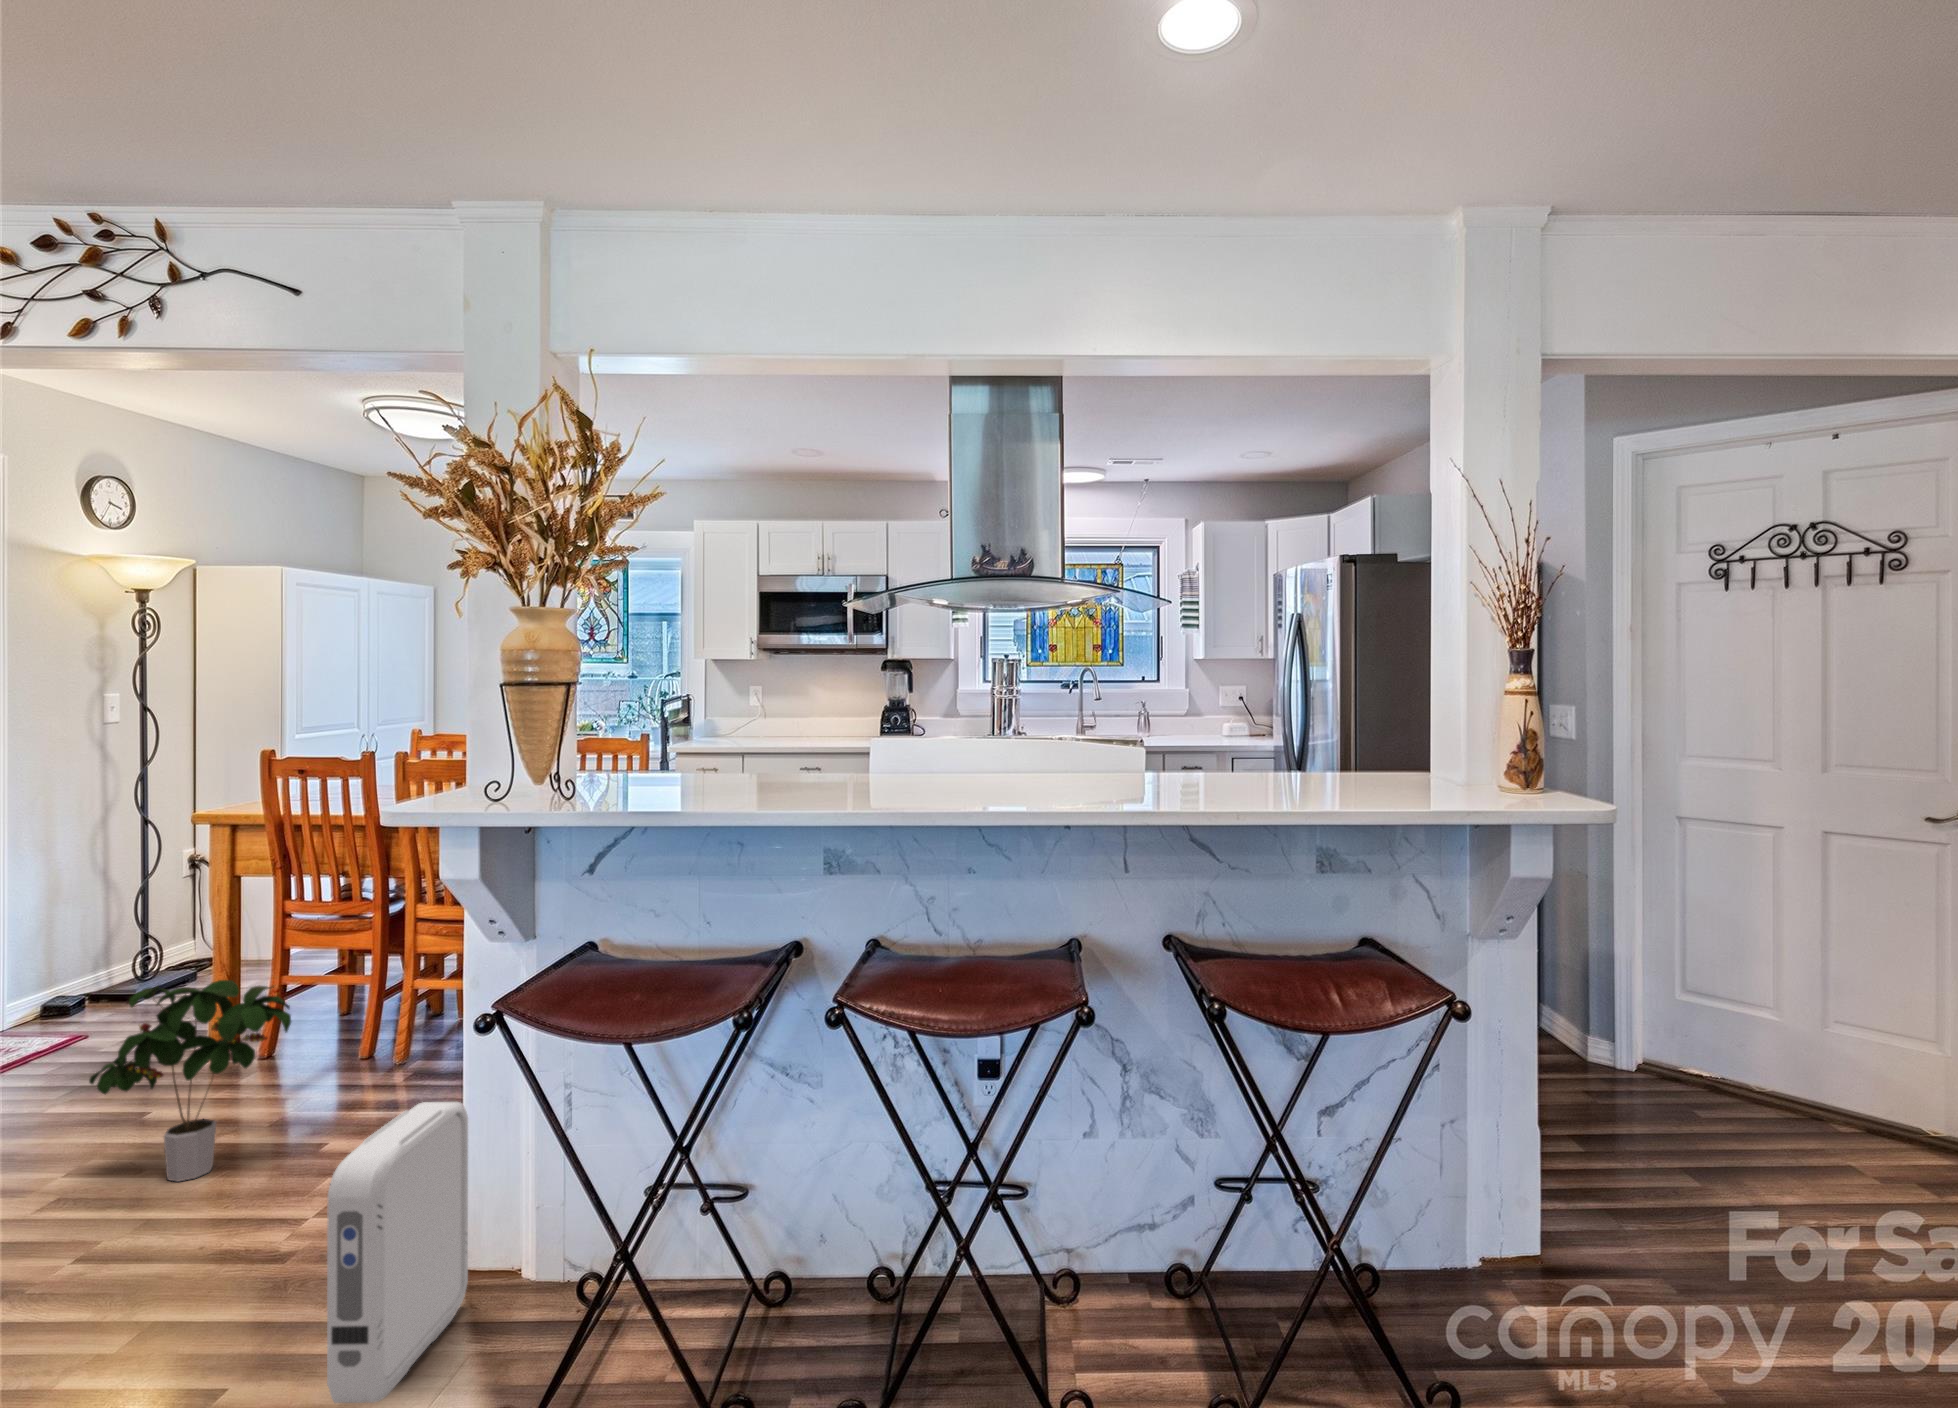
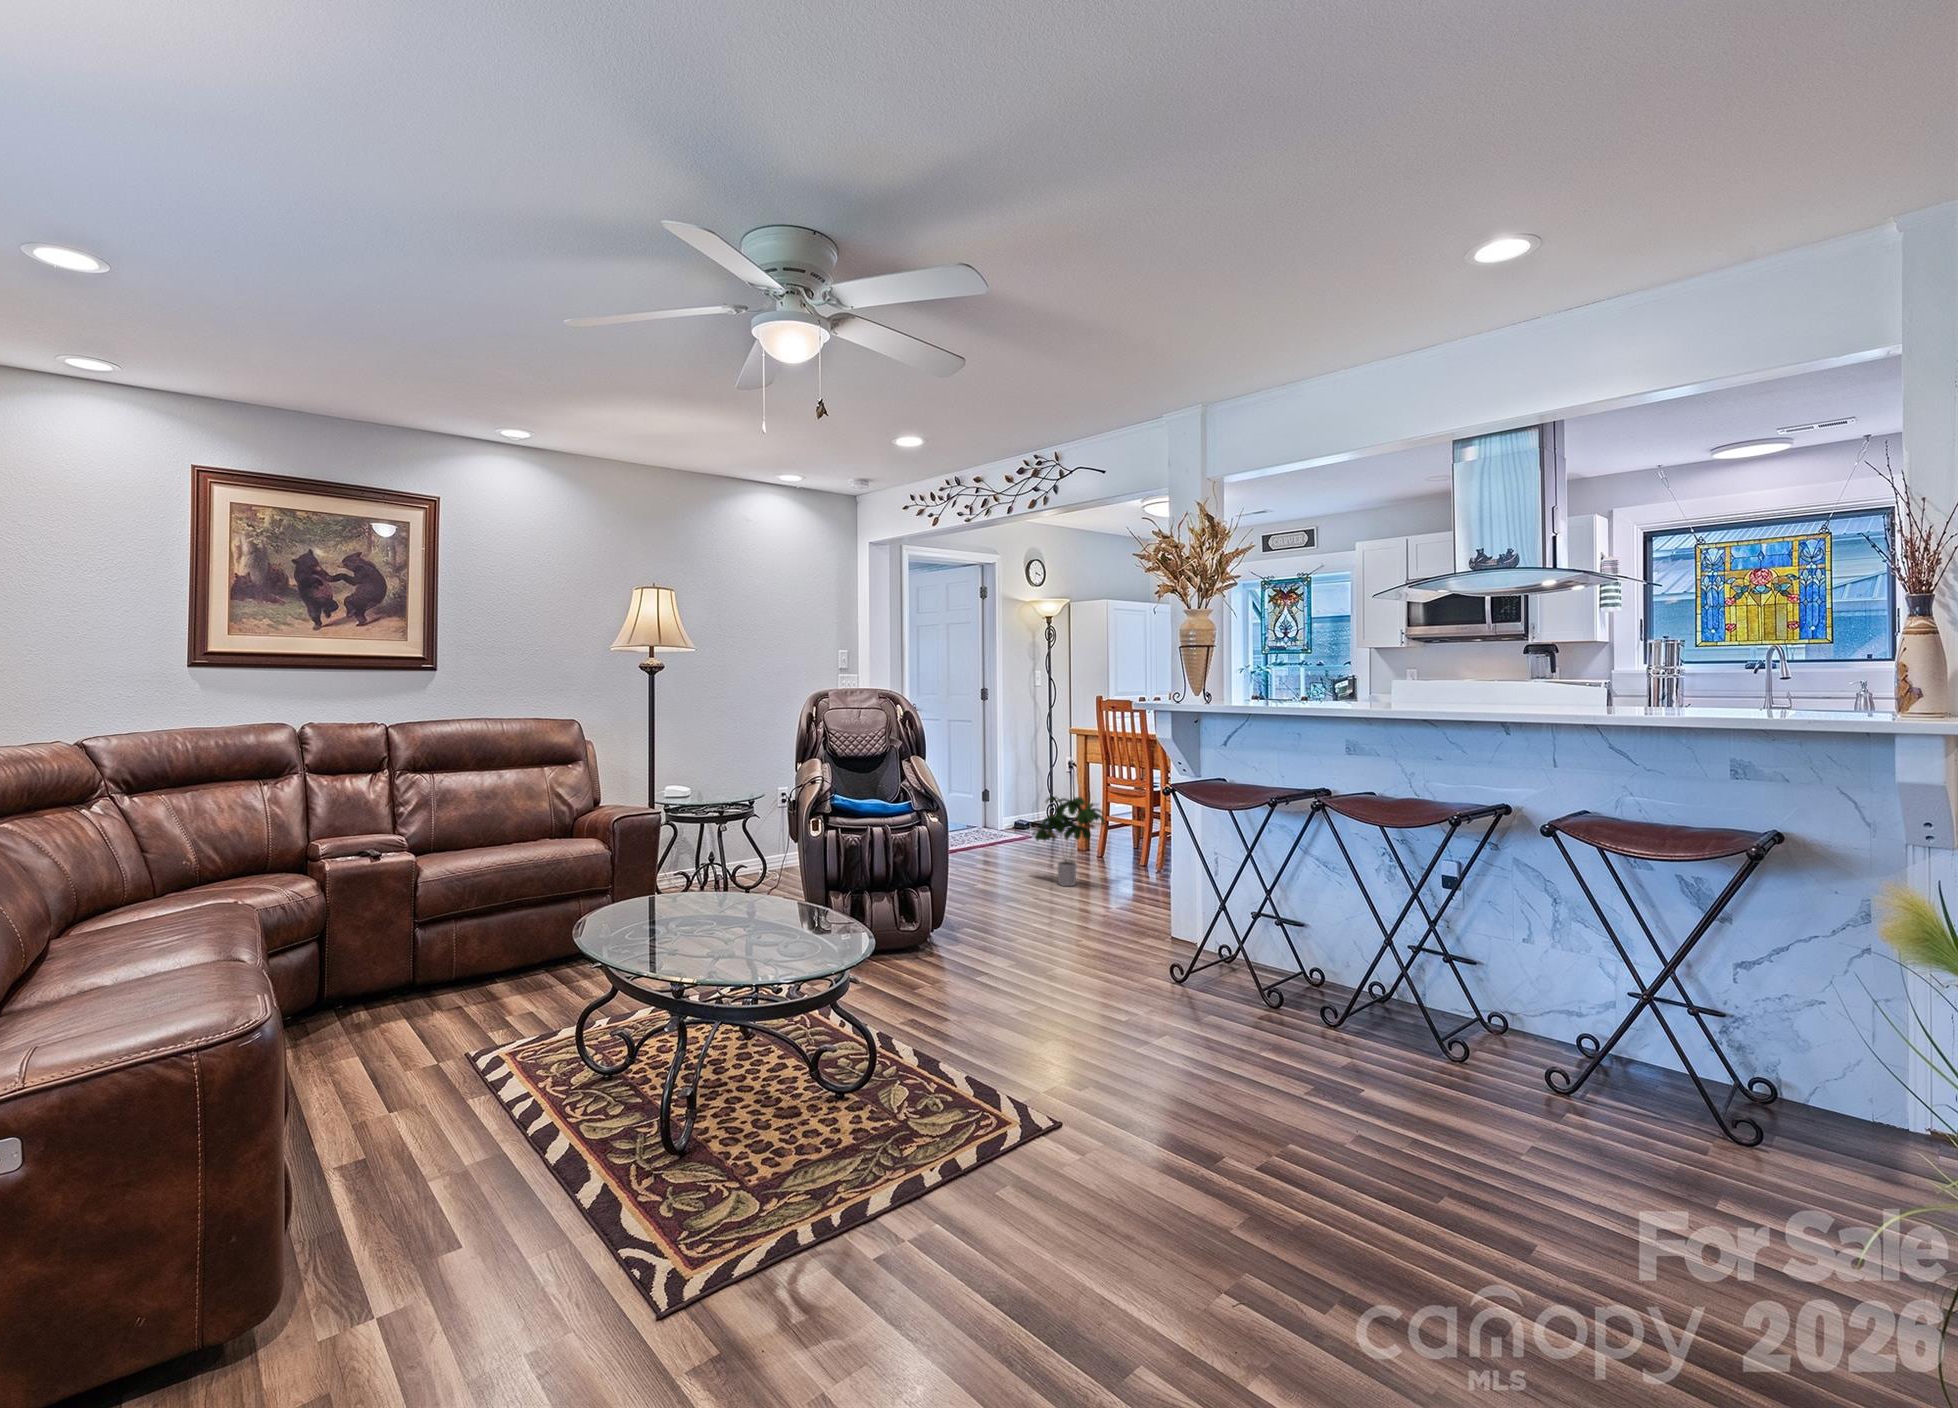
air purifier: present [327,1102,468,1403] -> none [1106,845,1166,960]

